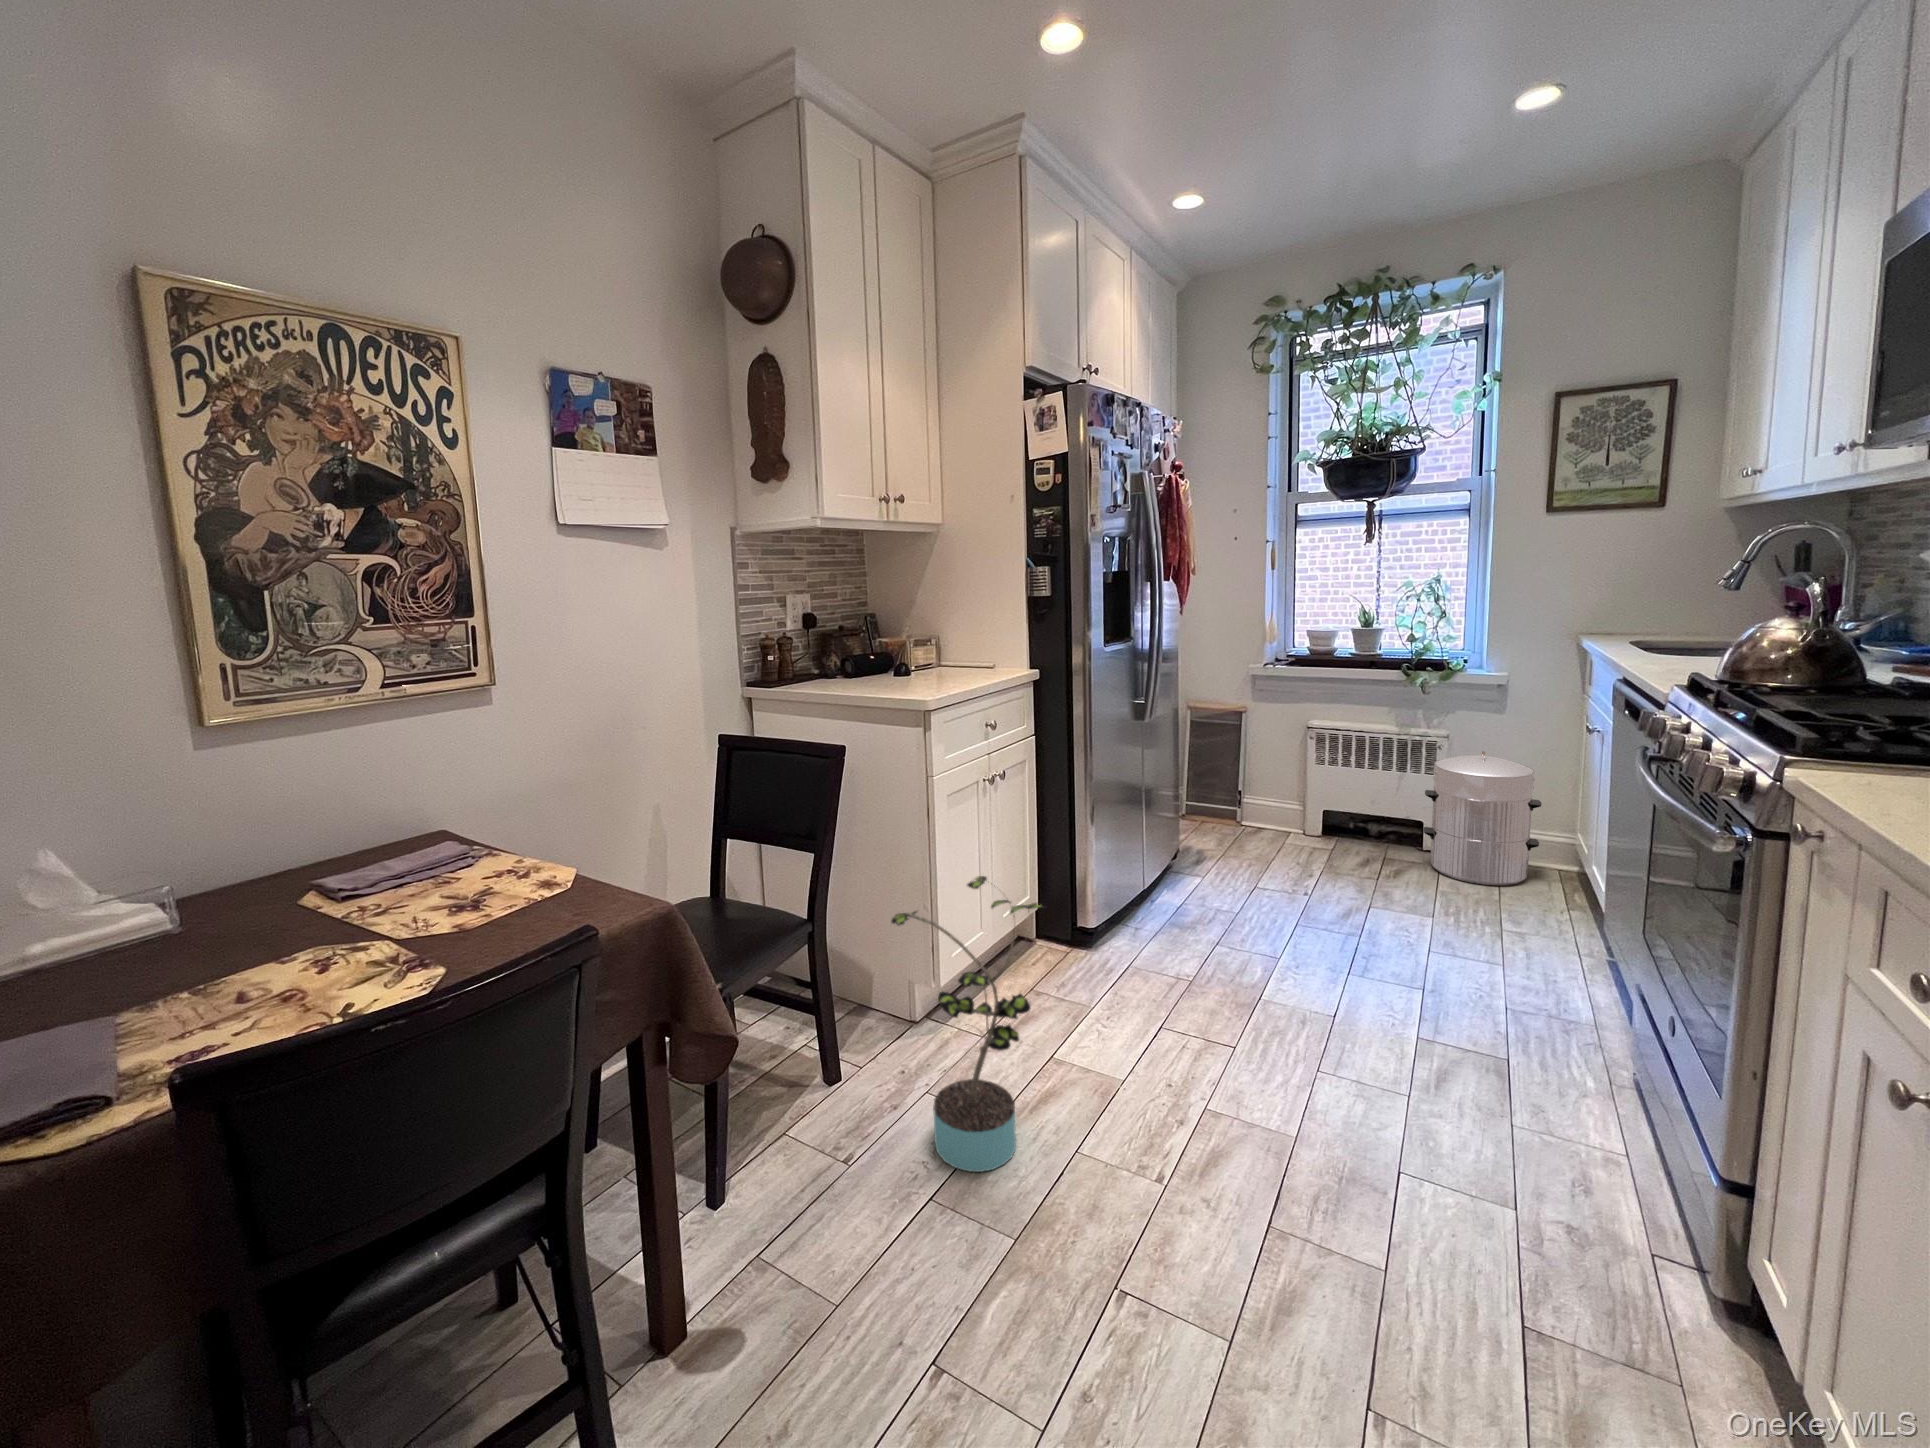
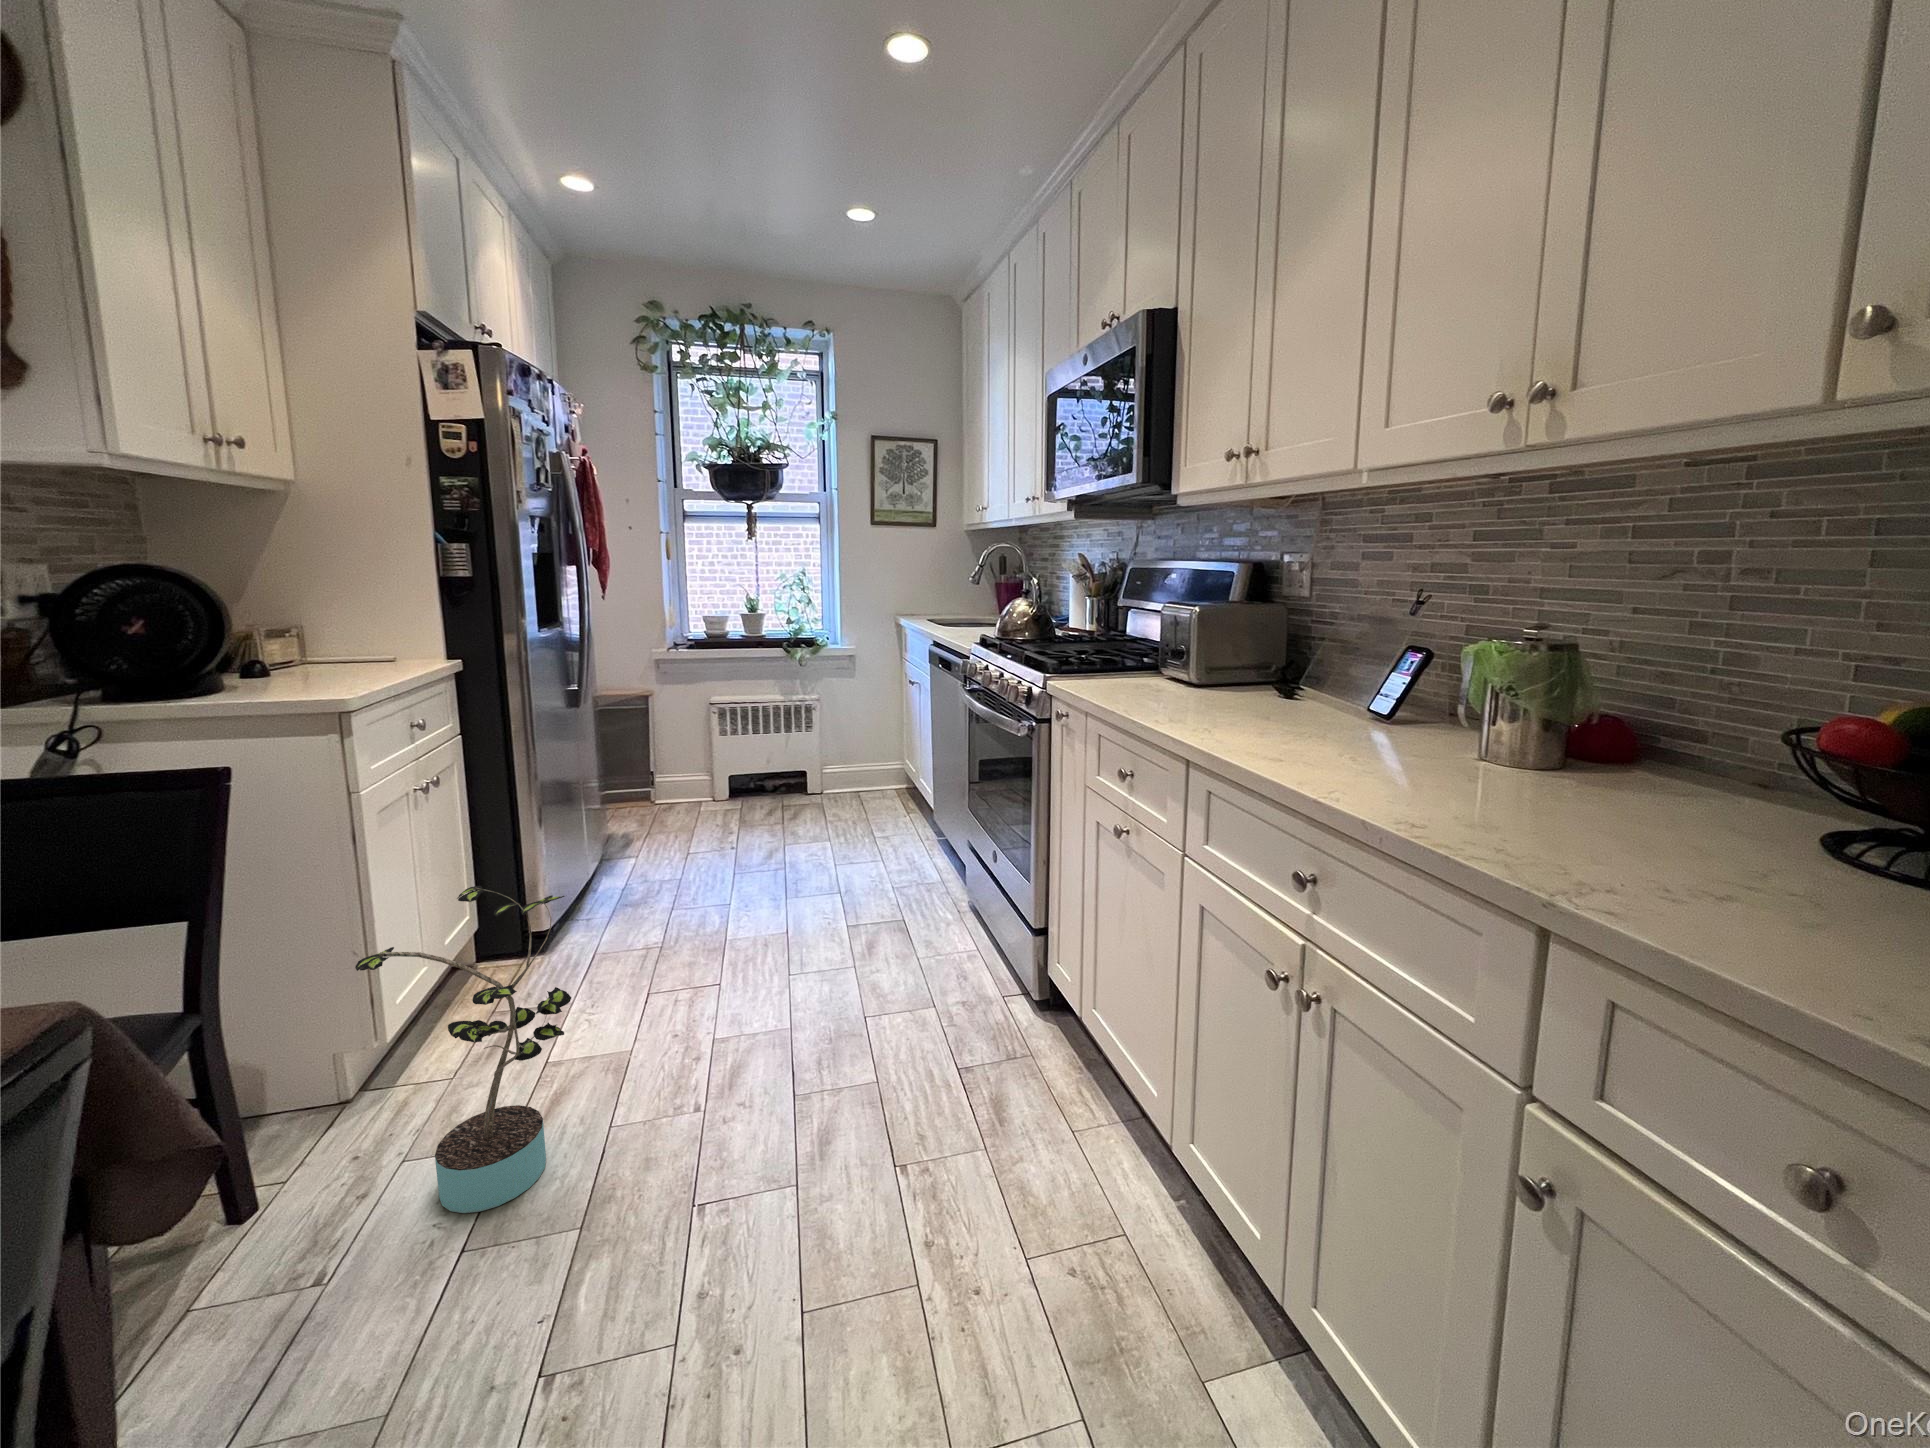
waste bin: present [1423,751,1542,886] -> none [809,706,884,808]

